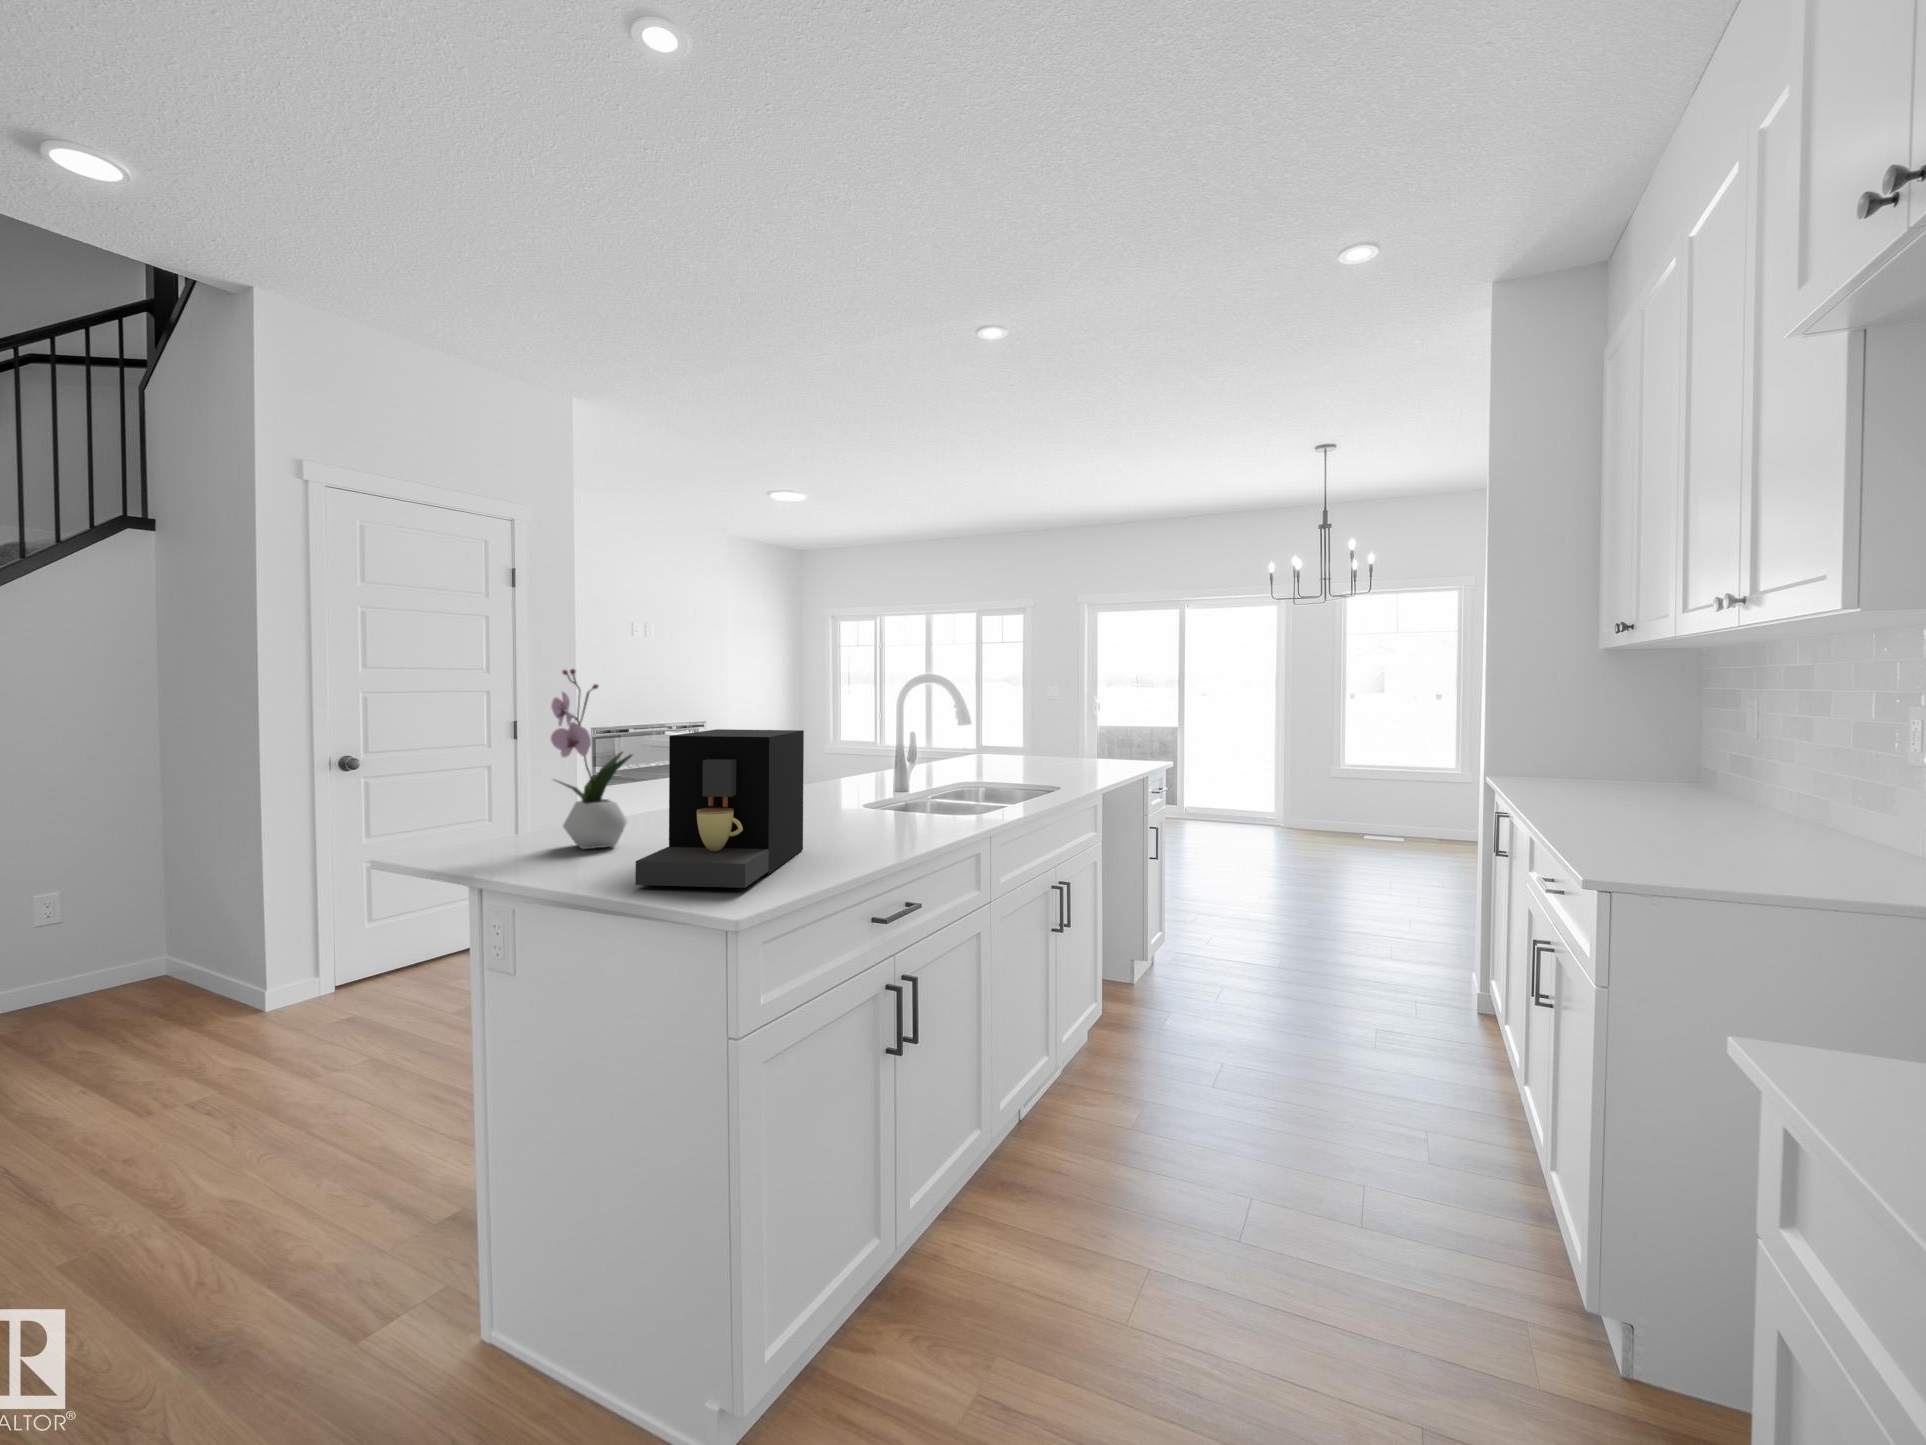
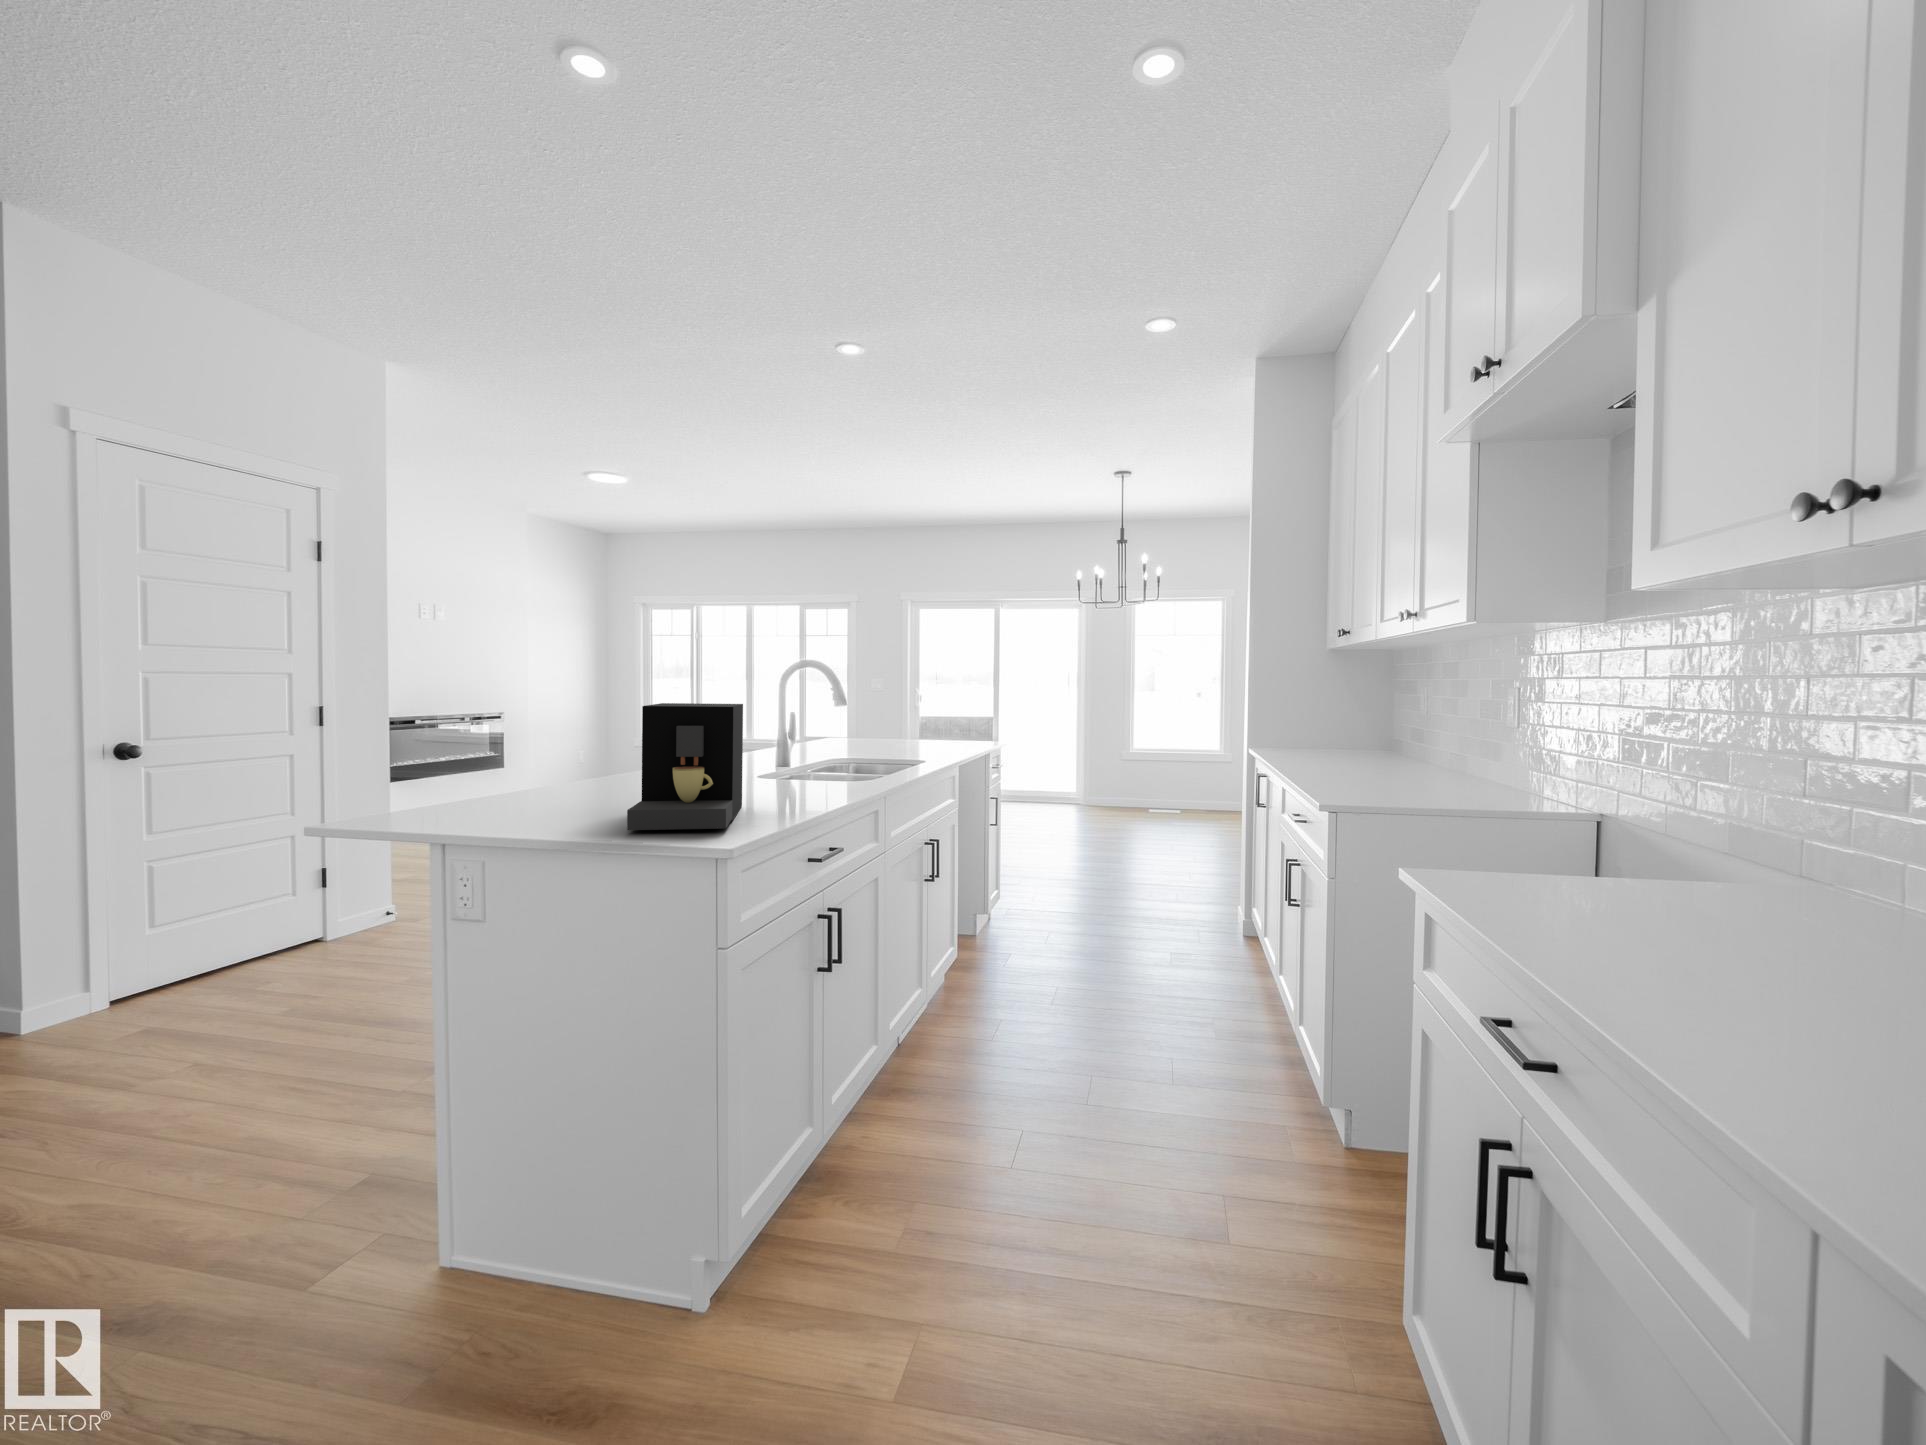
flower arrangement: present [551,669,632,849] -> none [504,648,586,811]

